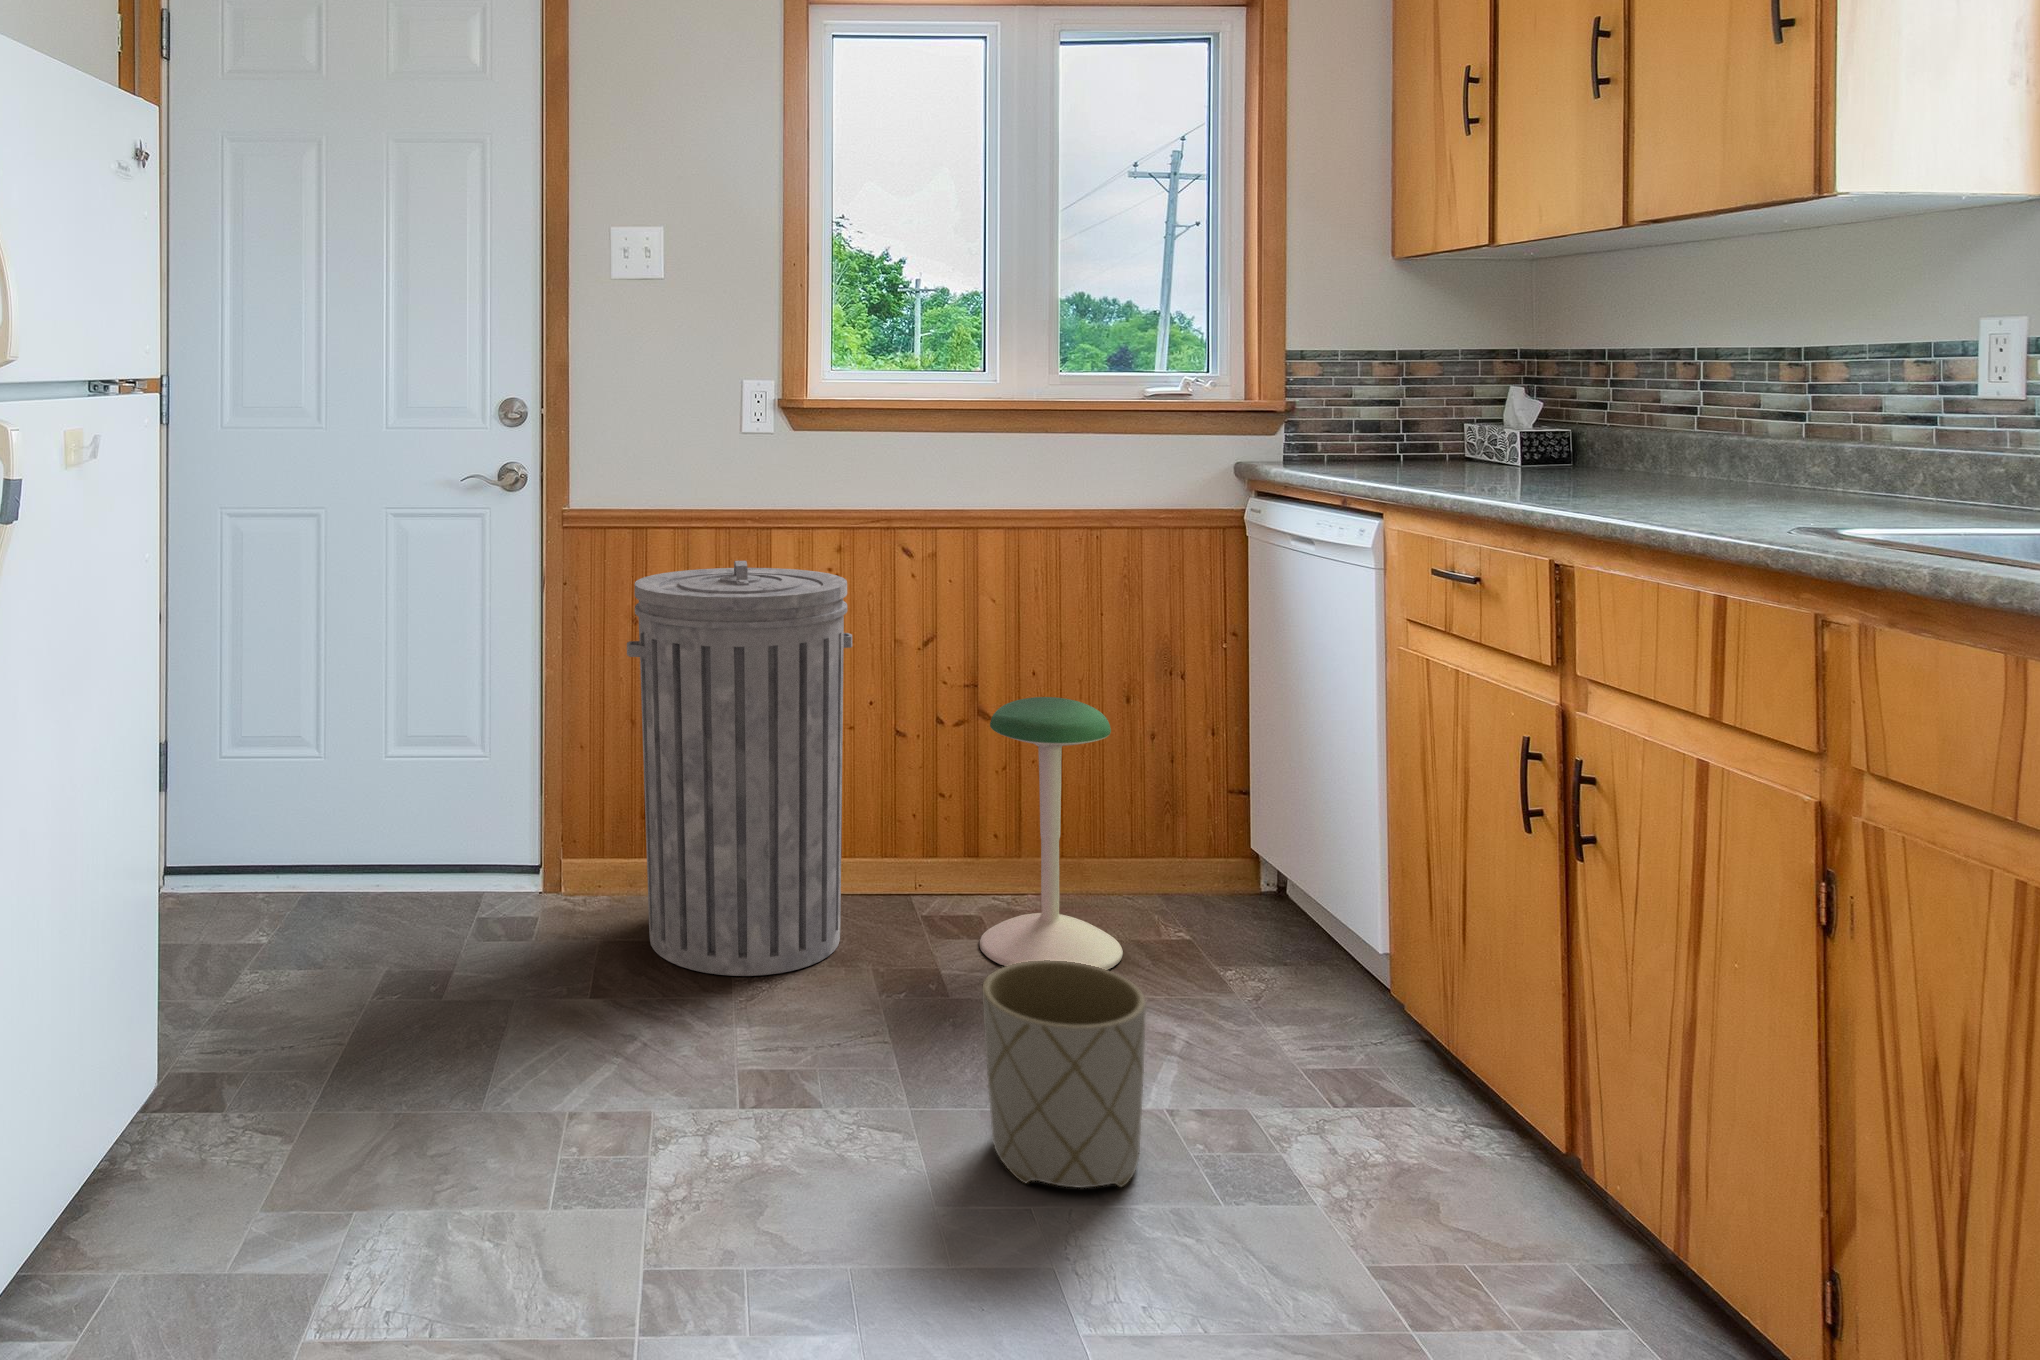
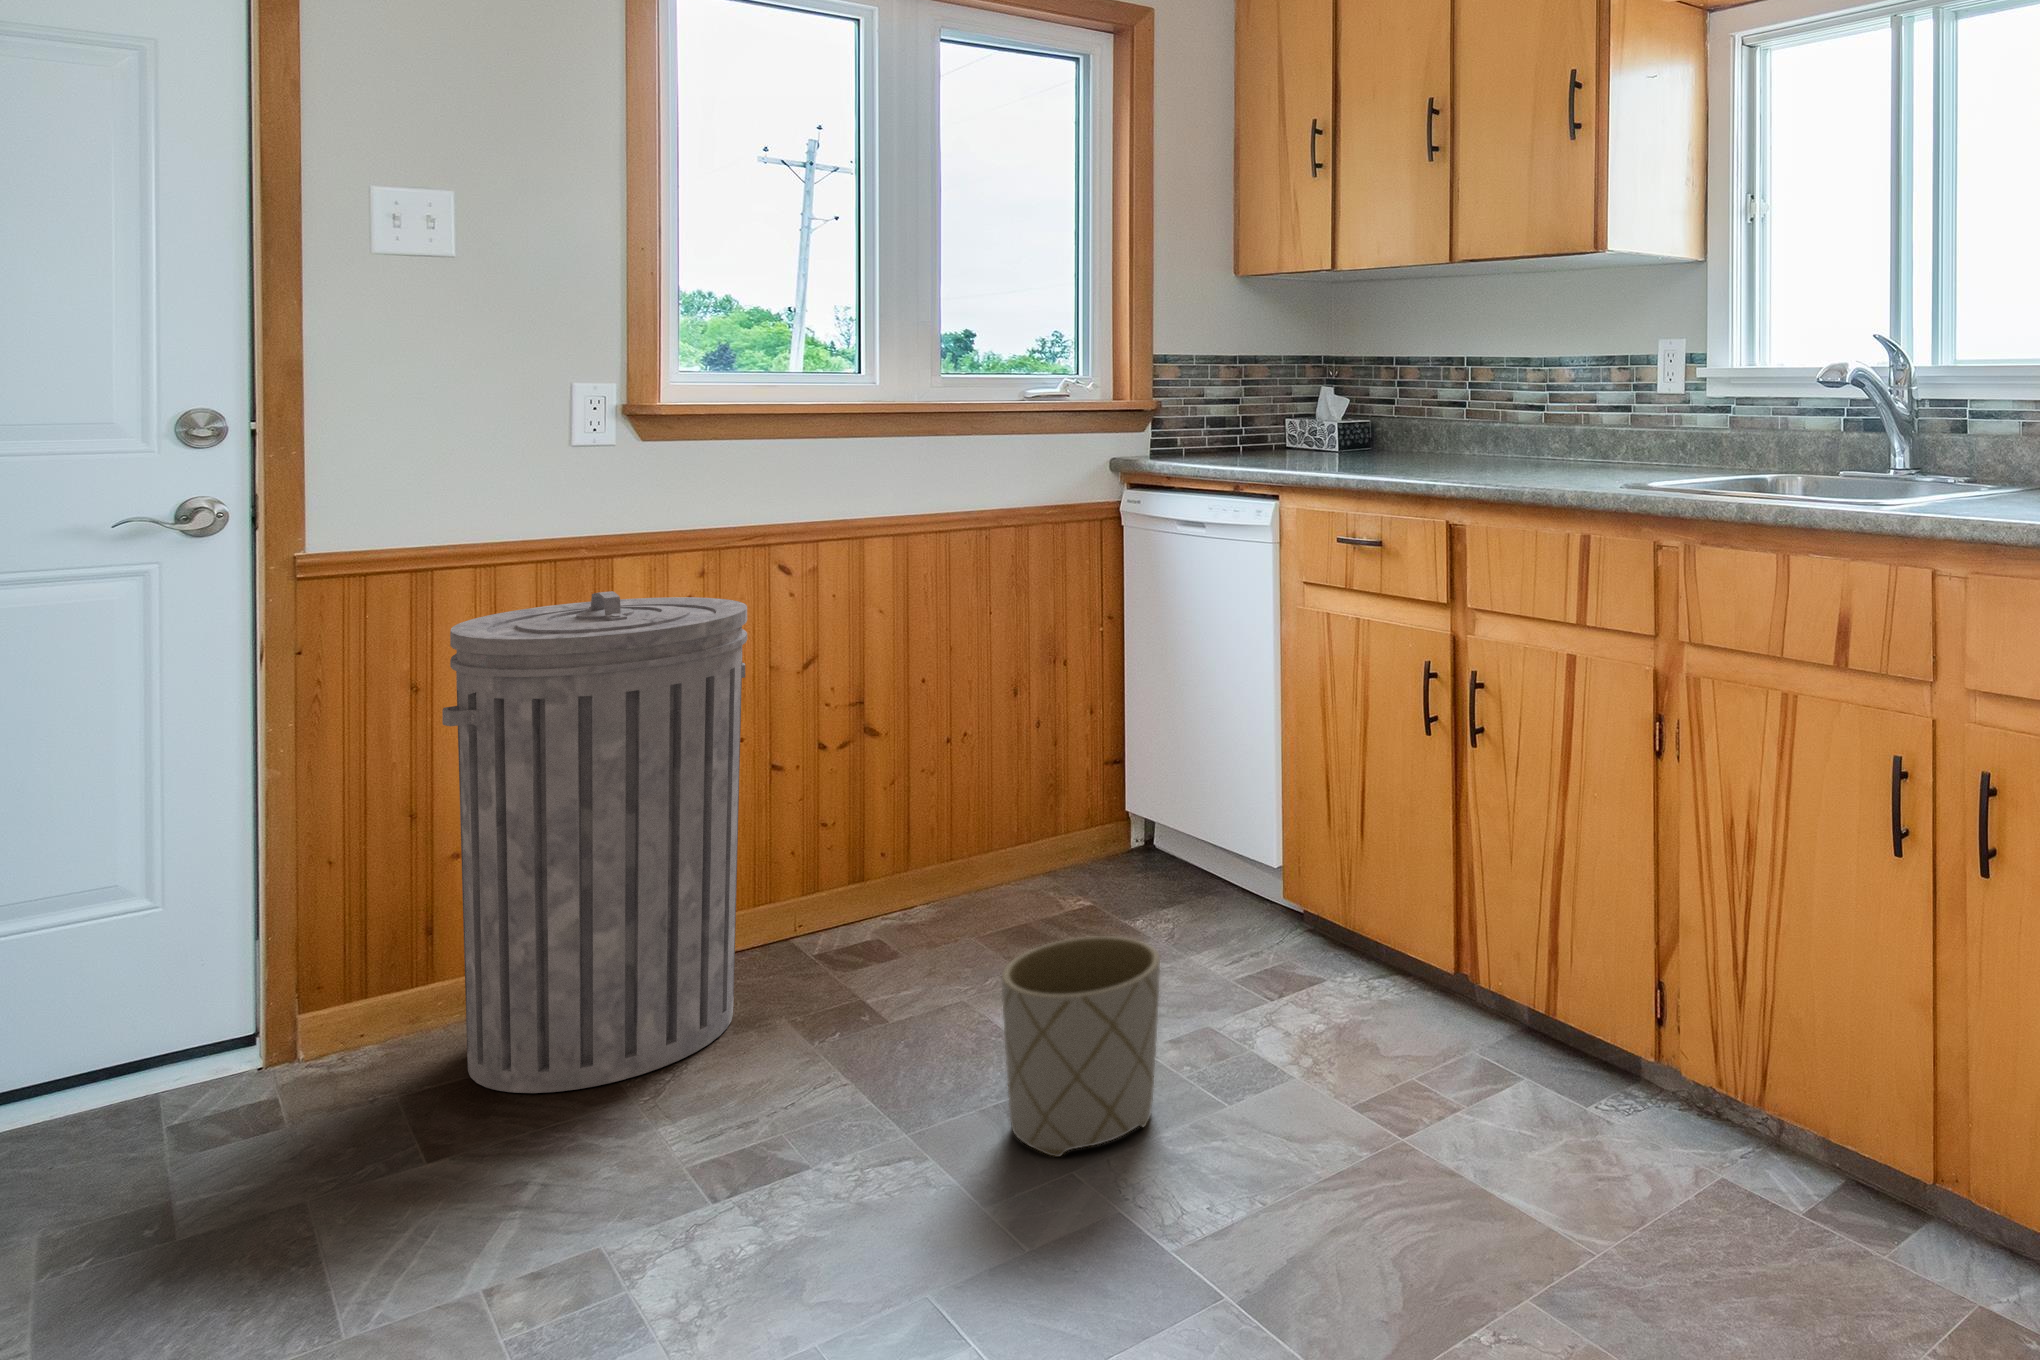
stool: present [980,697,1123,970] -> none [892,699,1042,981]

